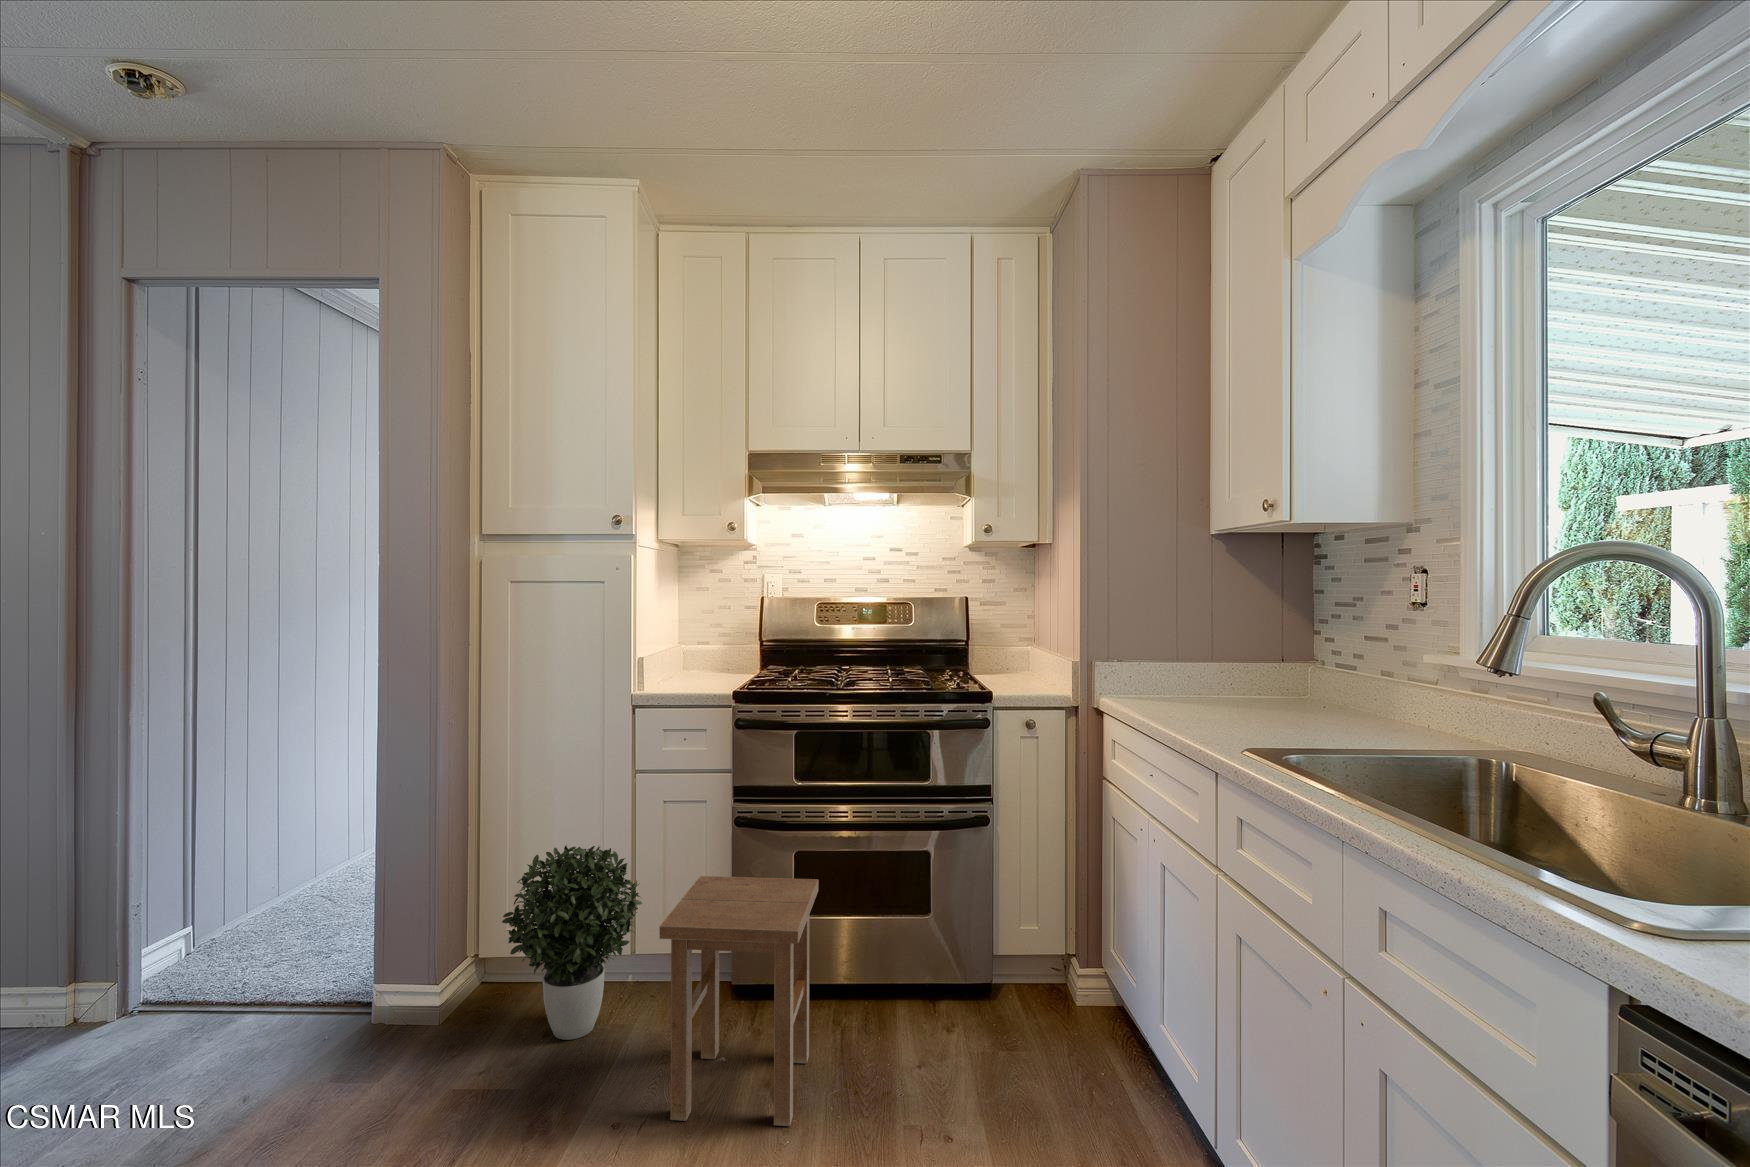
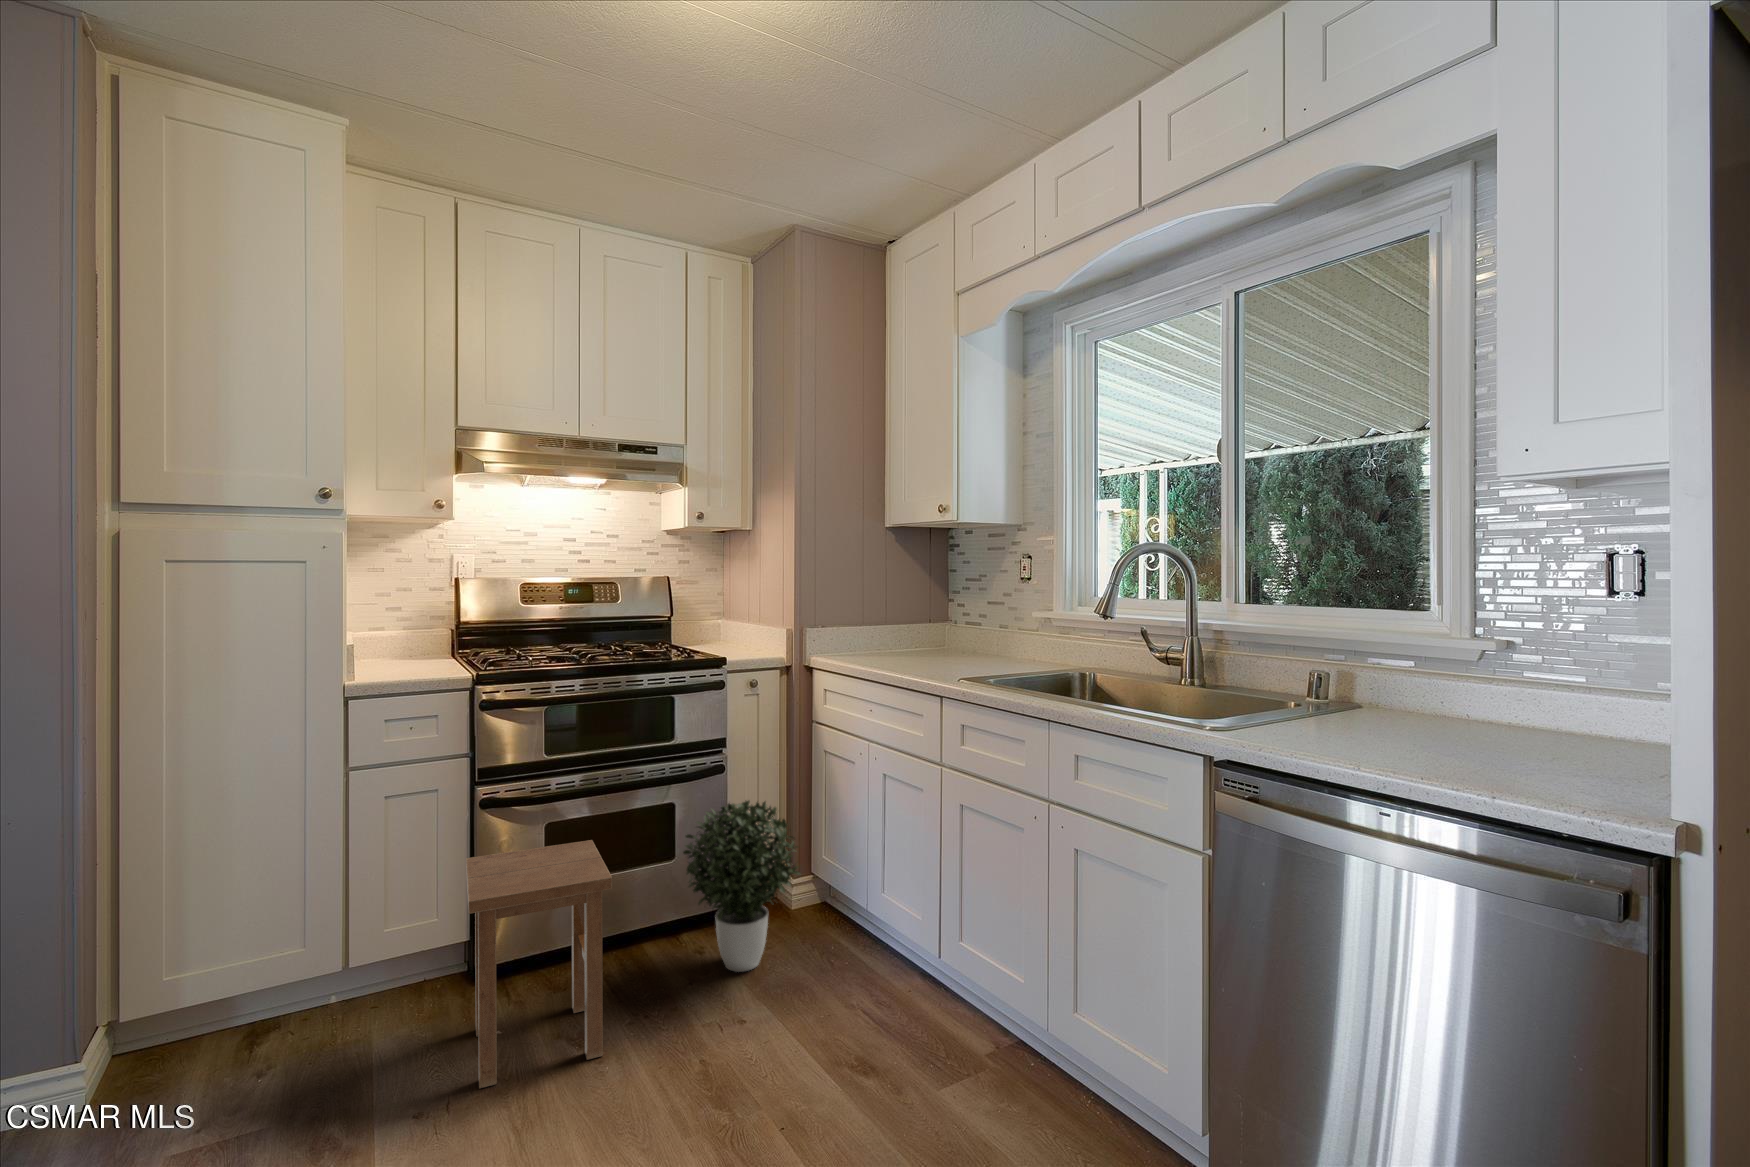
potted plant: present [502,845,642,1040] -> present [683,801,800,972]

